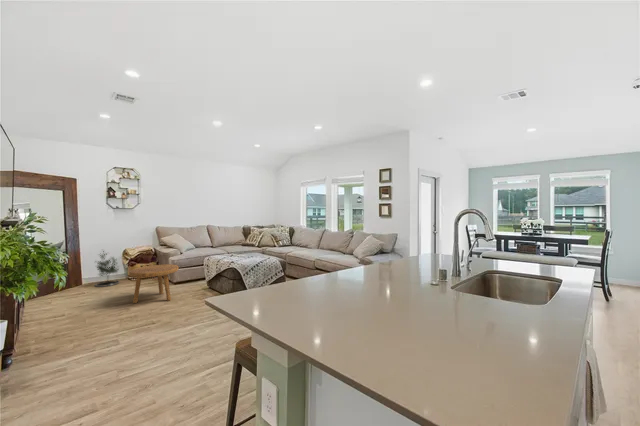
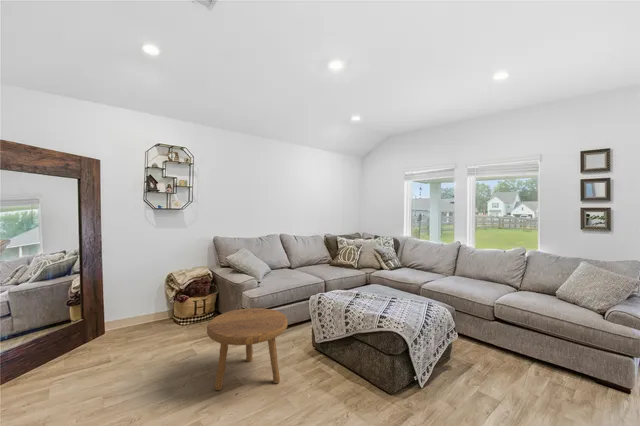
potted tree: present [95,251,119,287] -> none [123,275,164,338]

